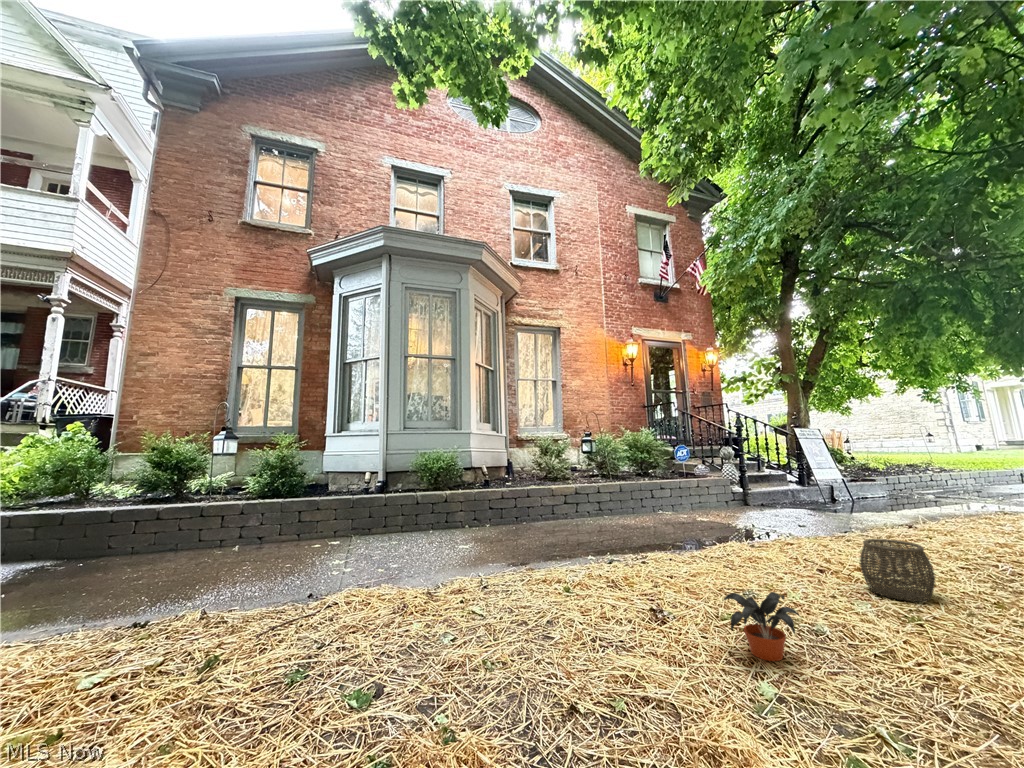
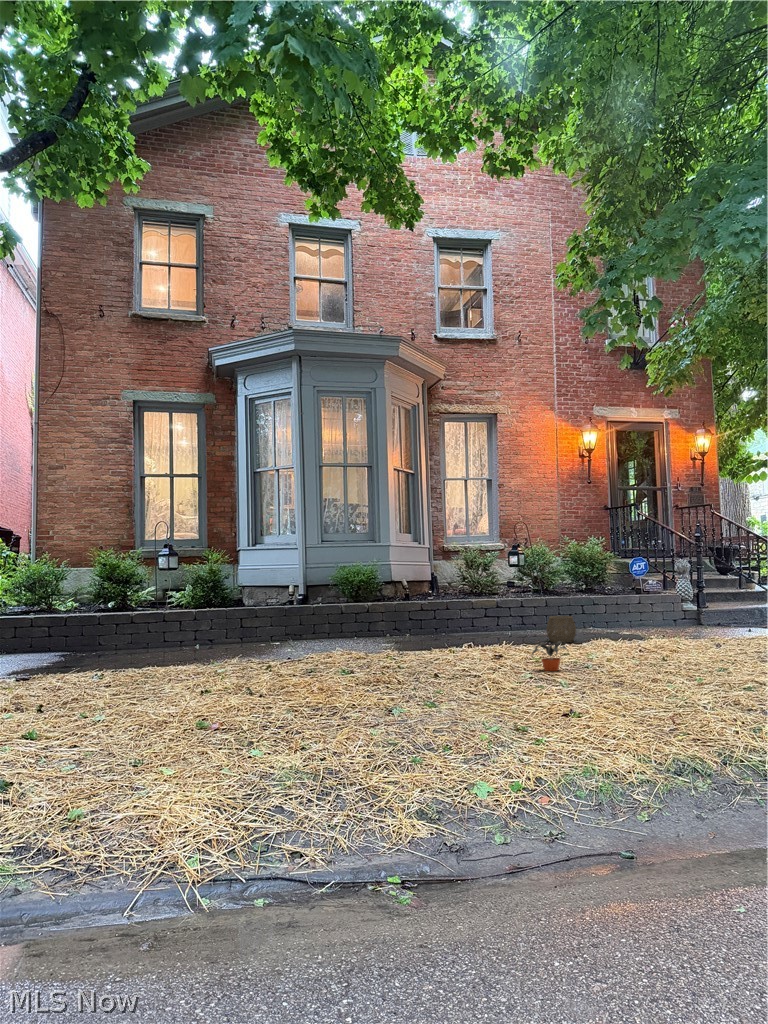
woven basket: present [860,539,935,602] -> present [547,616,576,642]

